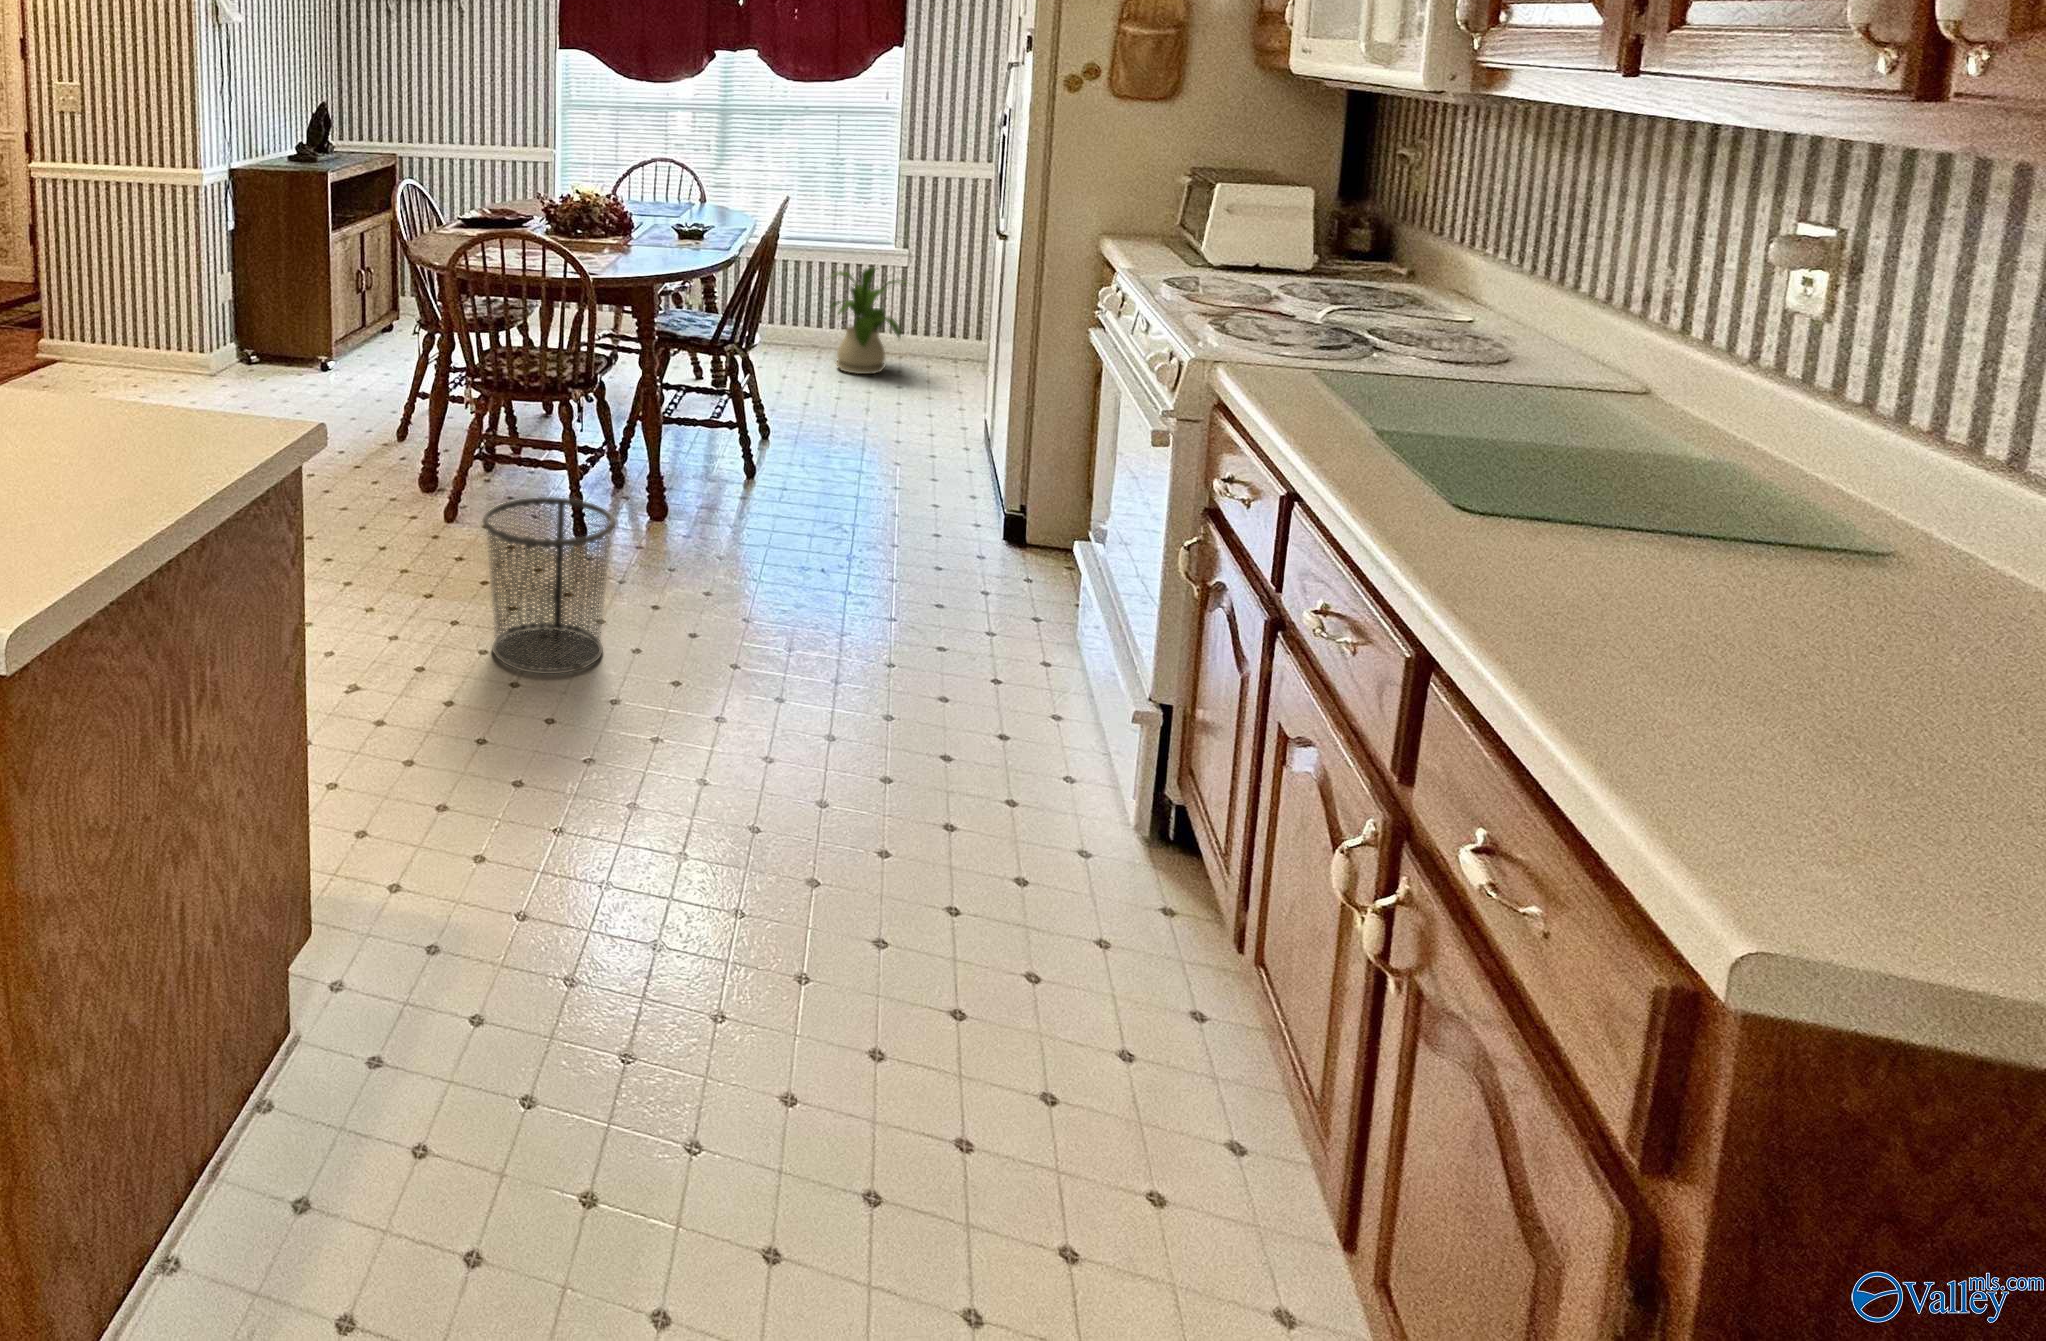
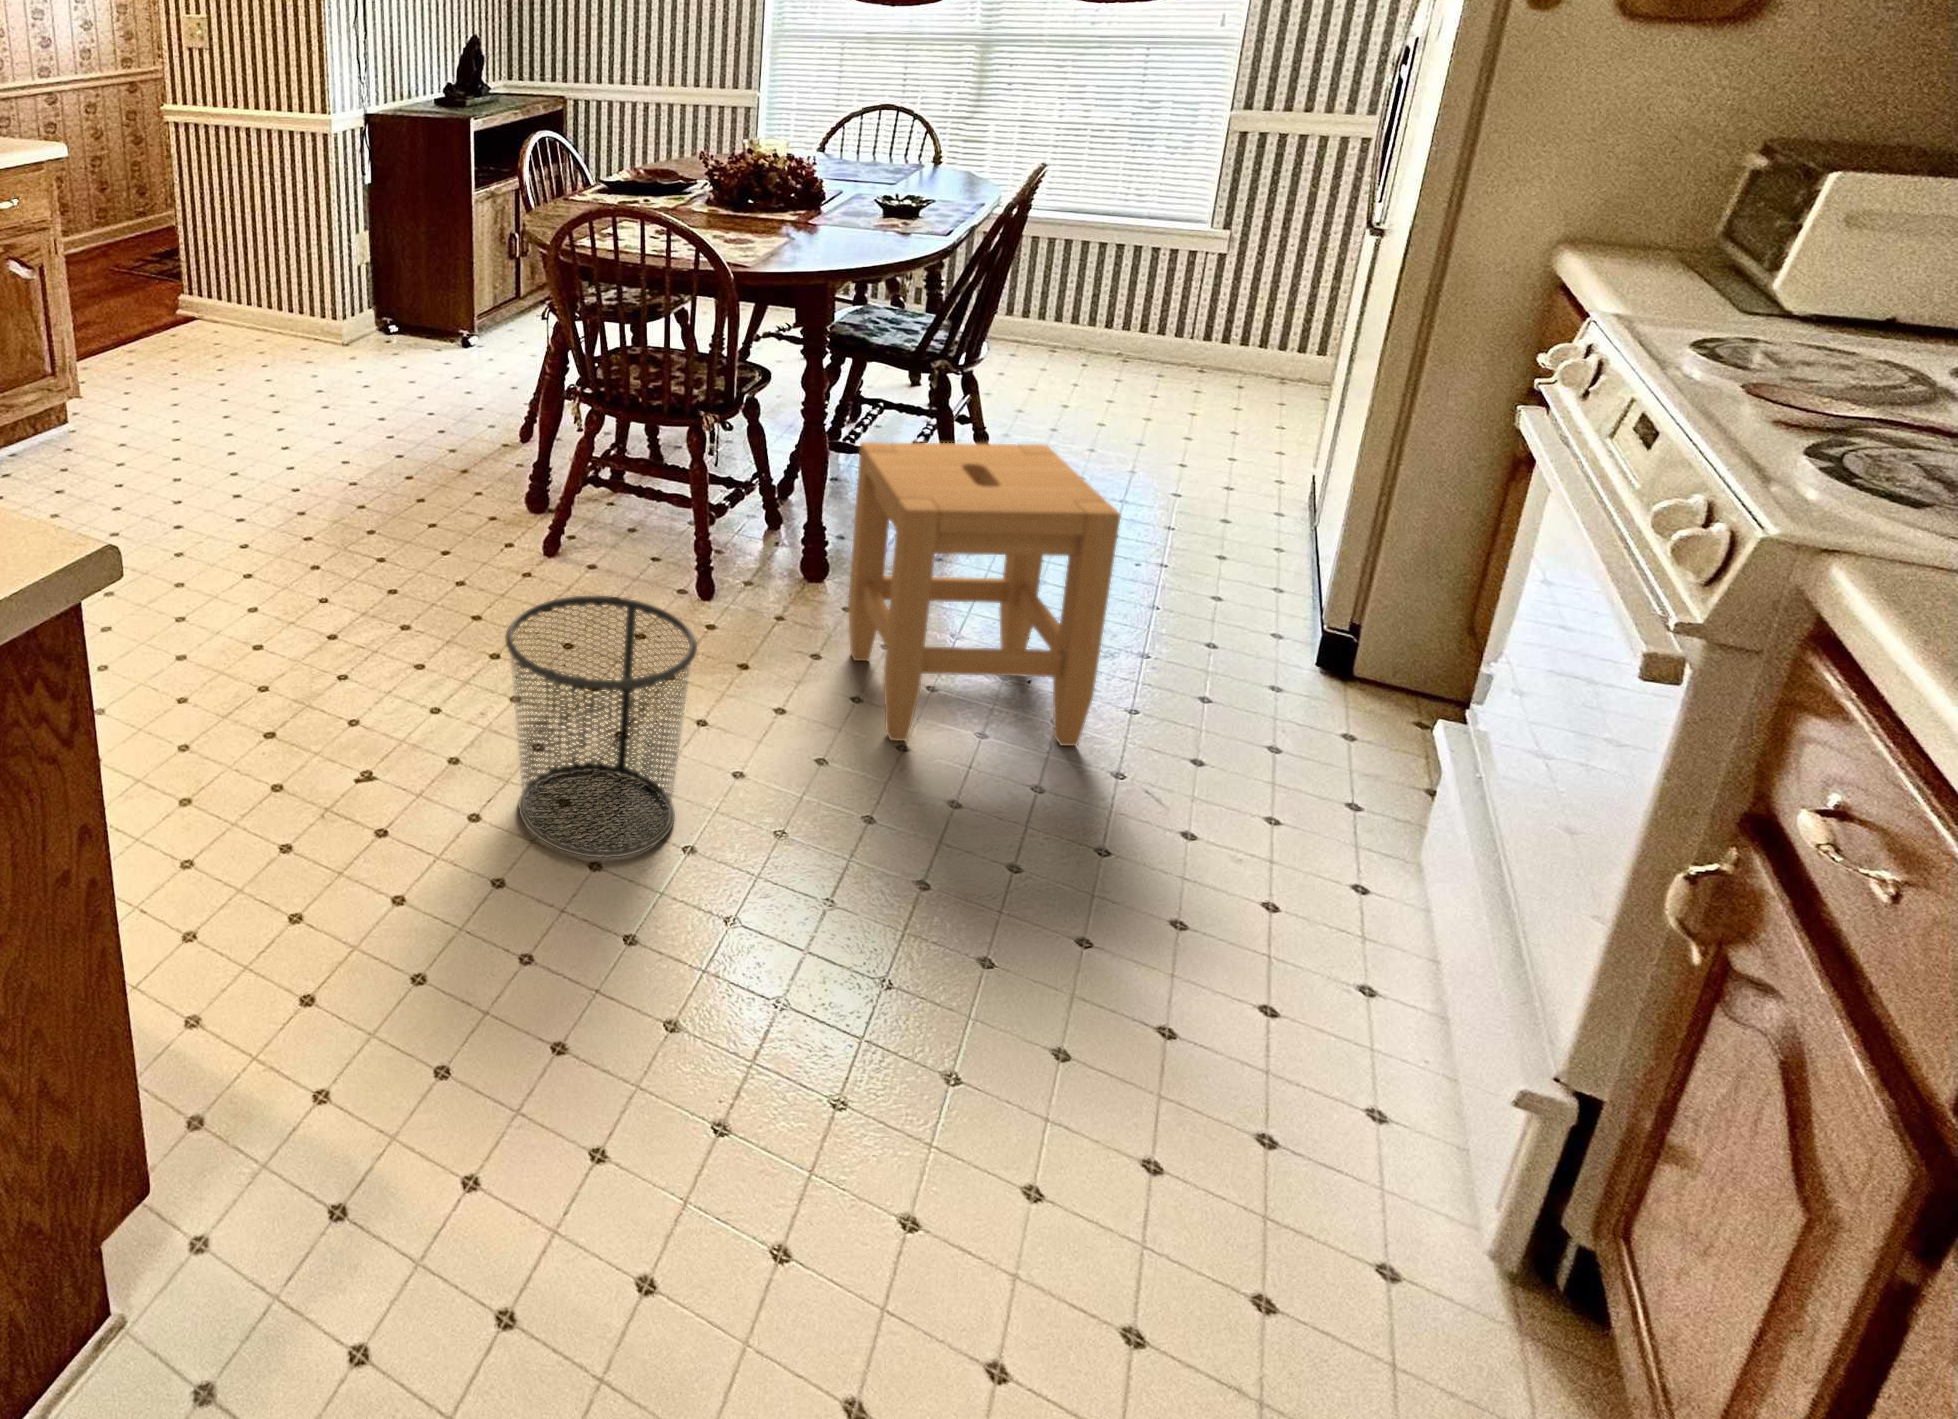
house plant: present [831,268,902,374] -> none [1097,251,1244,390]
stool: none [690,386,868,593] -> present [848,442,1121,746]

